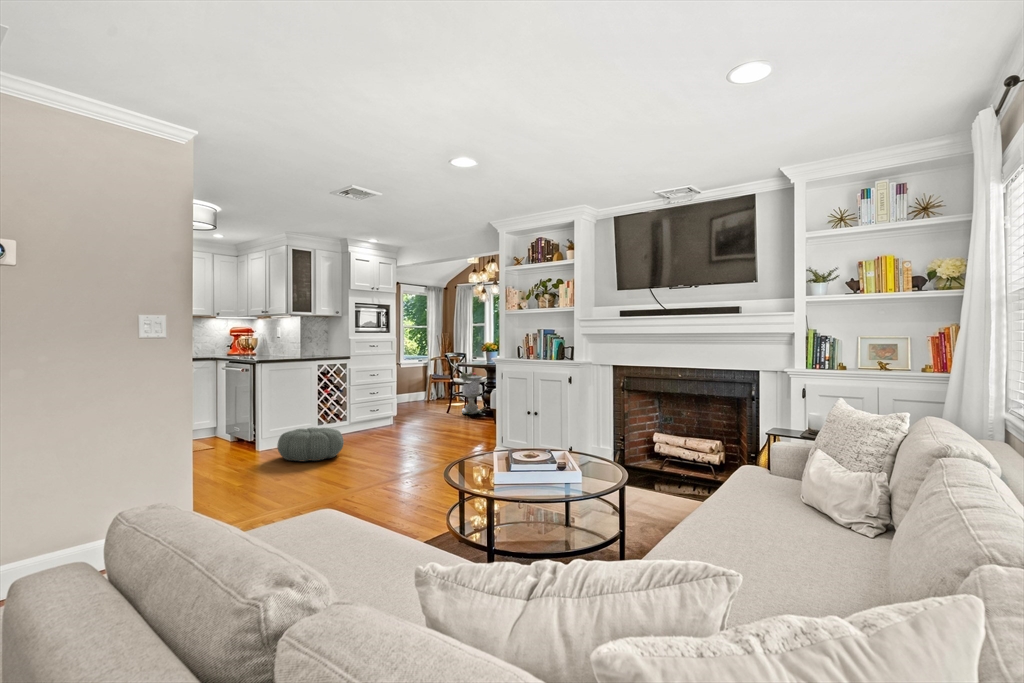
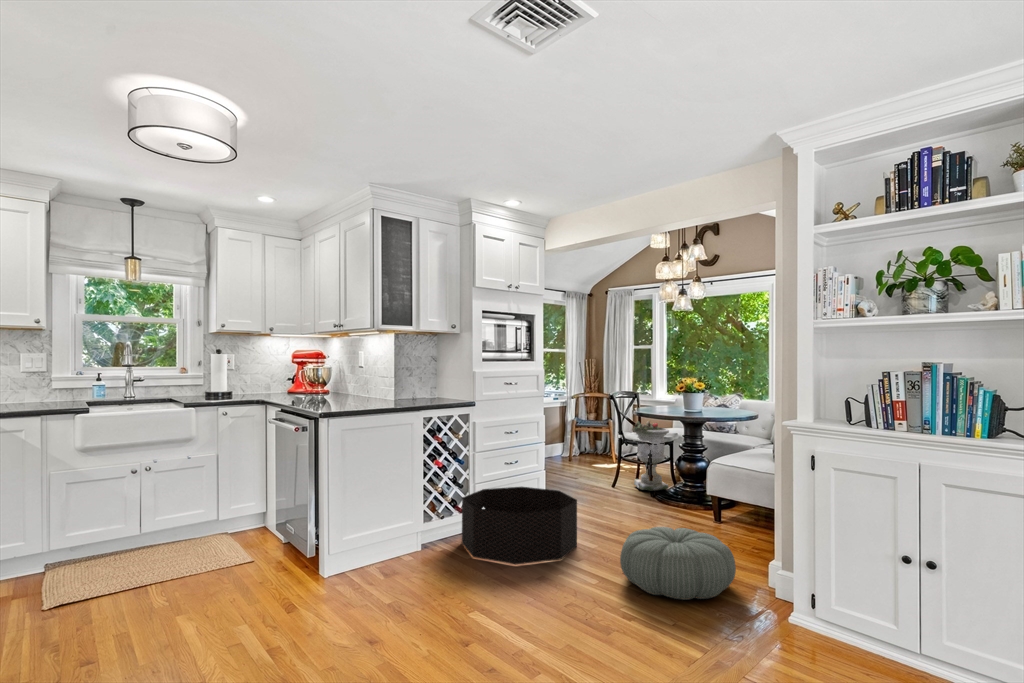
basket: none [342,407,408,442] -> present [462,487,577,564]
pouf: present [277,427,344,461] -> present [620,527,736,600]

